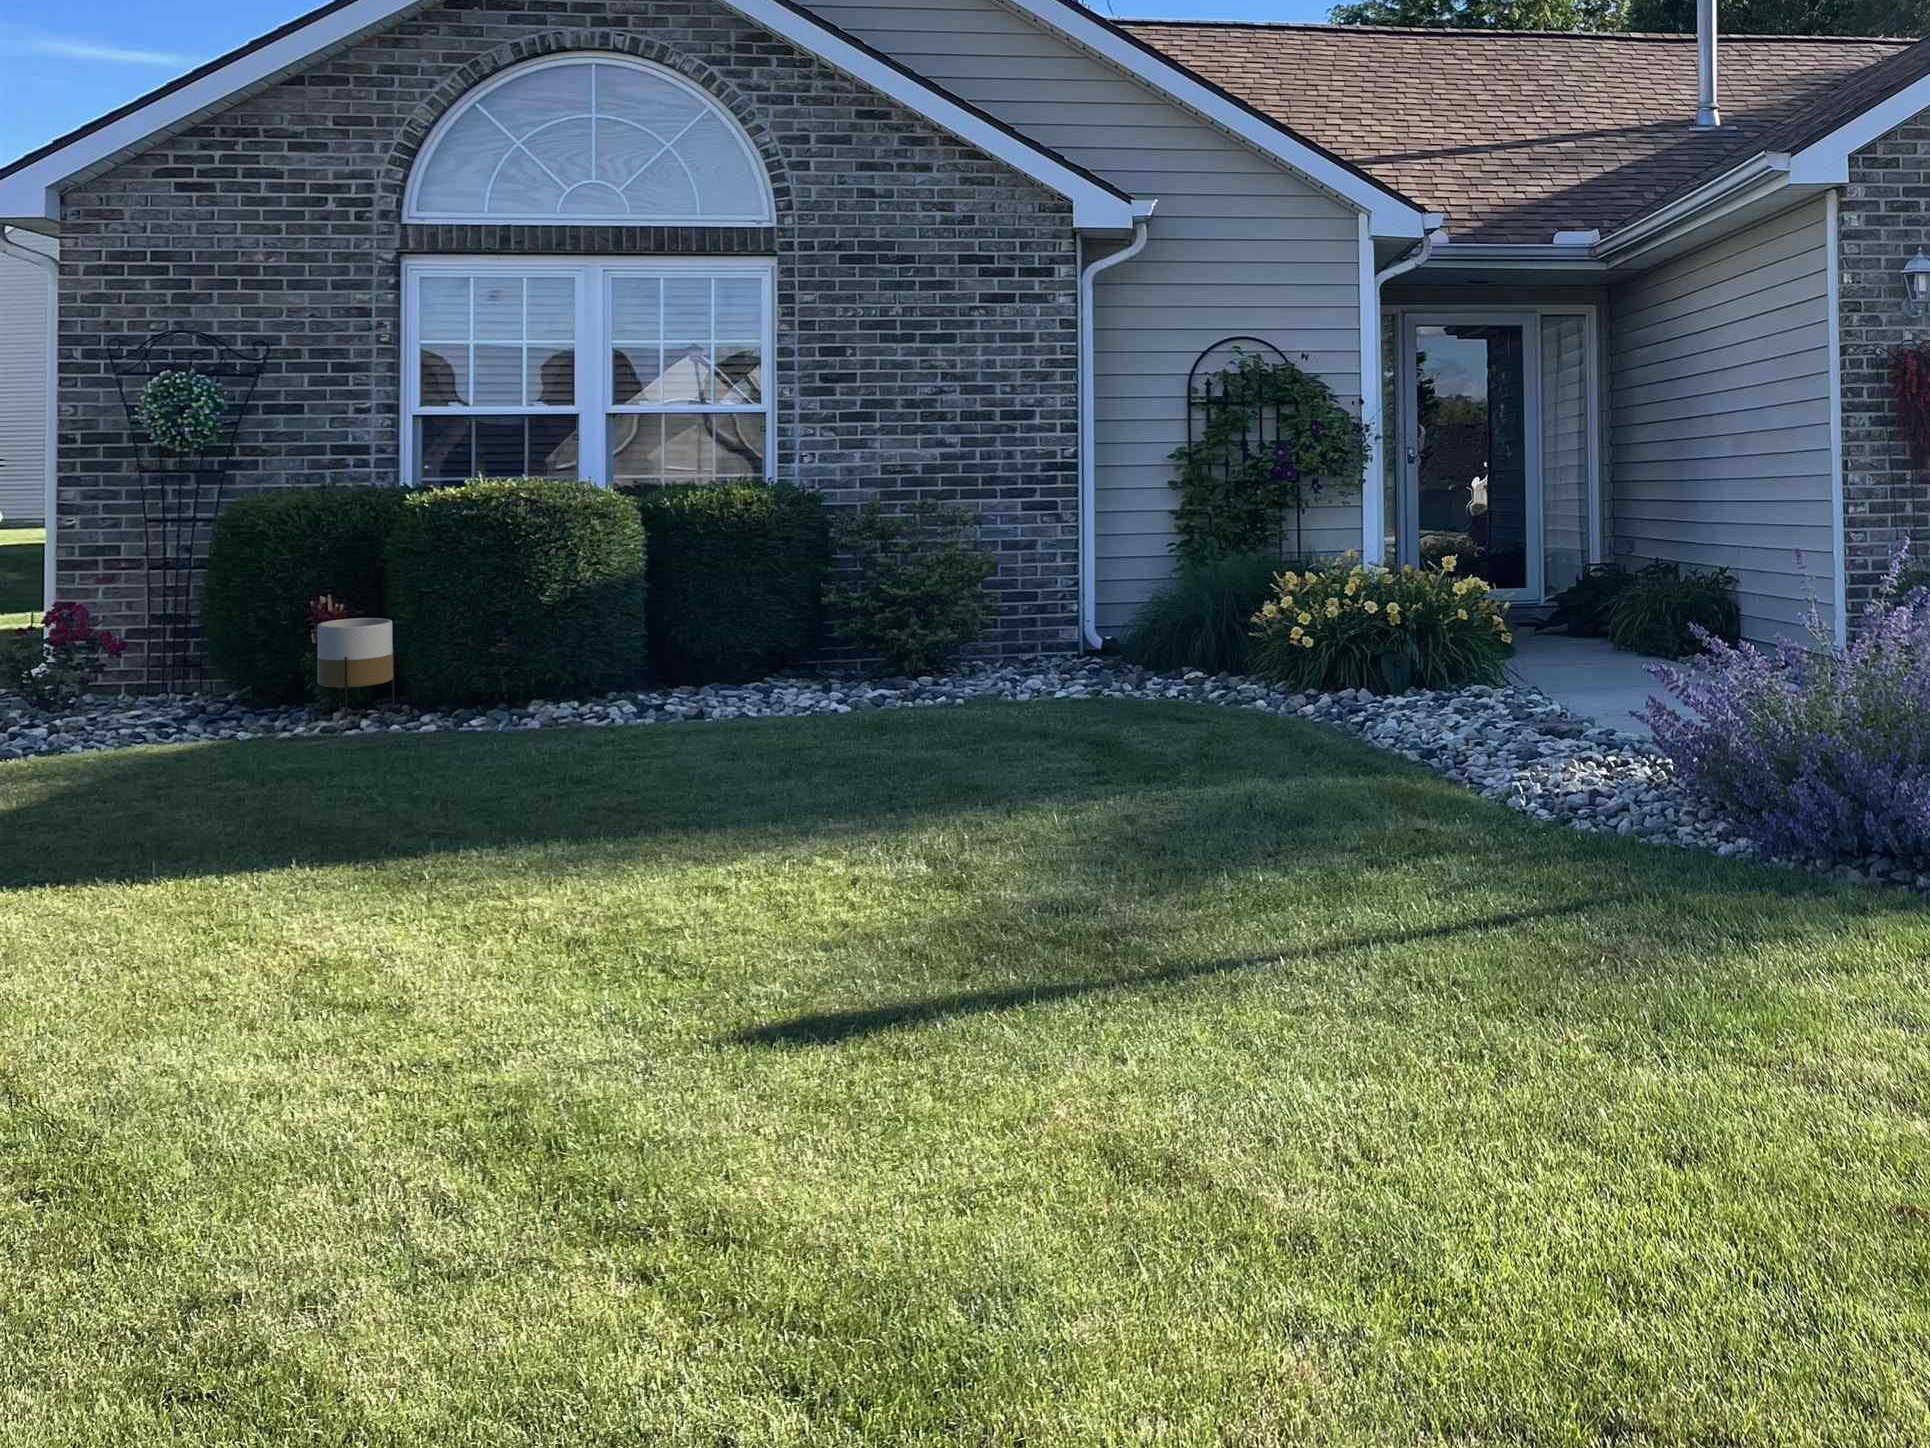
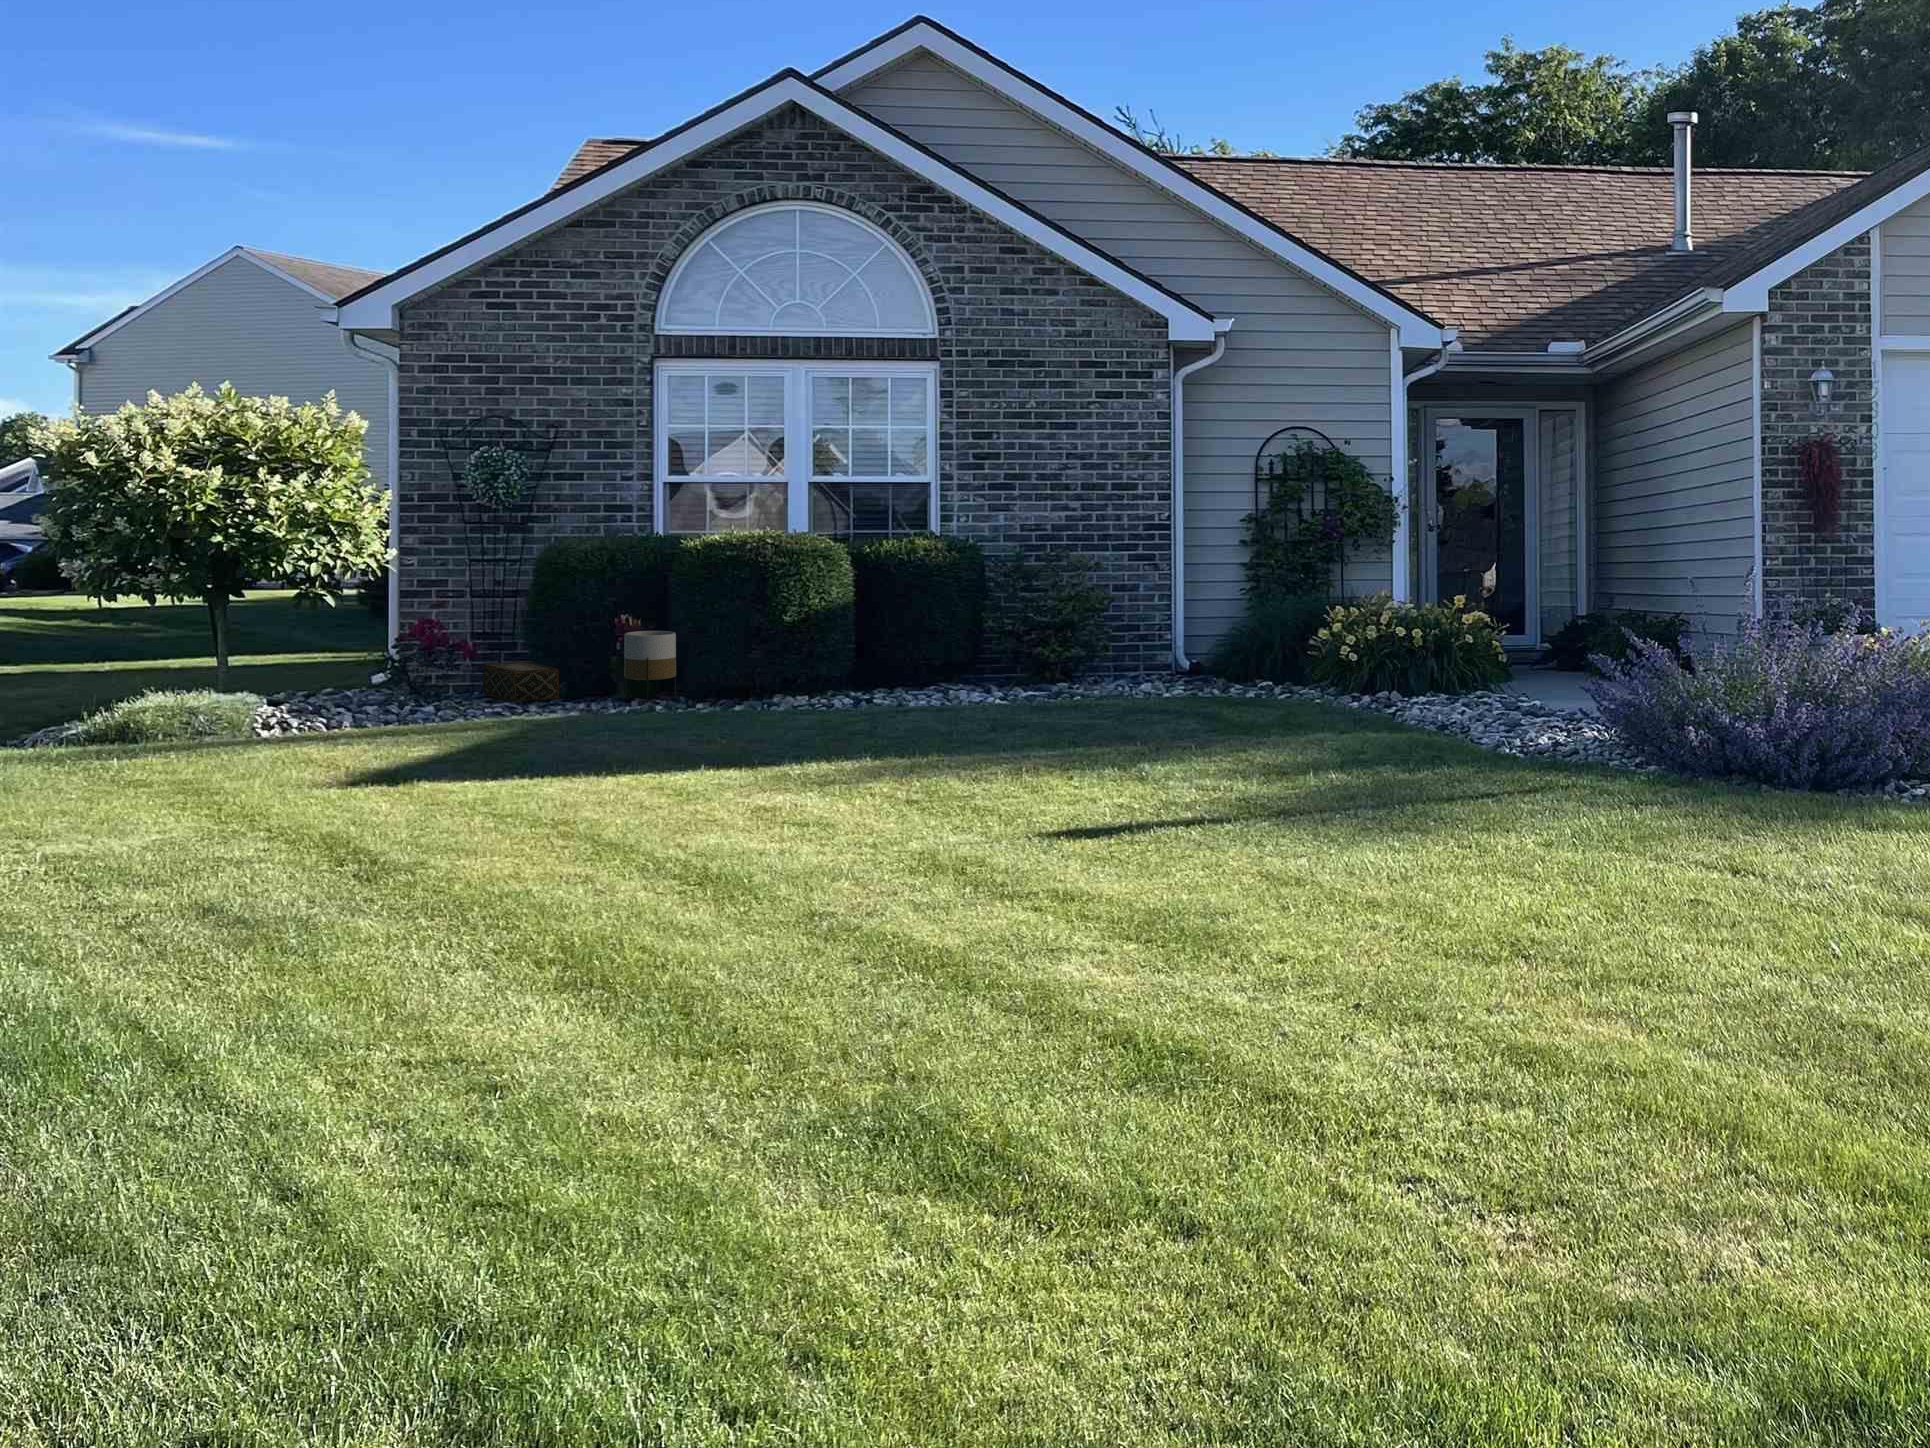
woven basket: none [140,657,238,718] -> present [483,661,559,702]

